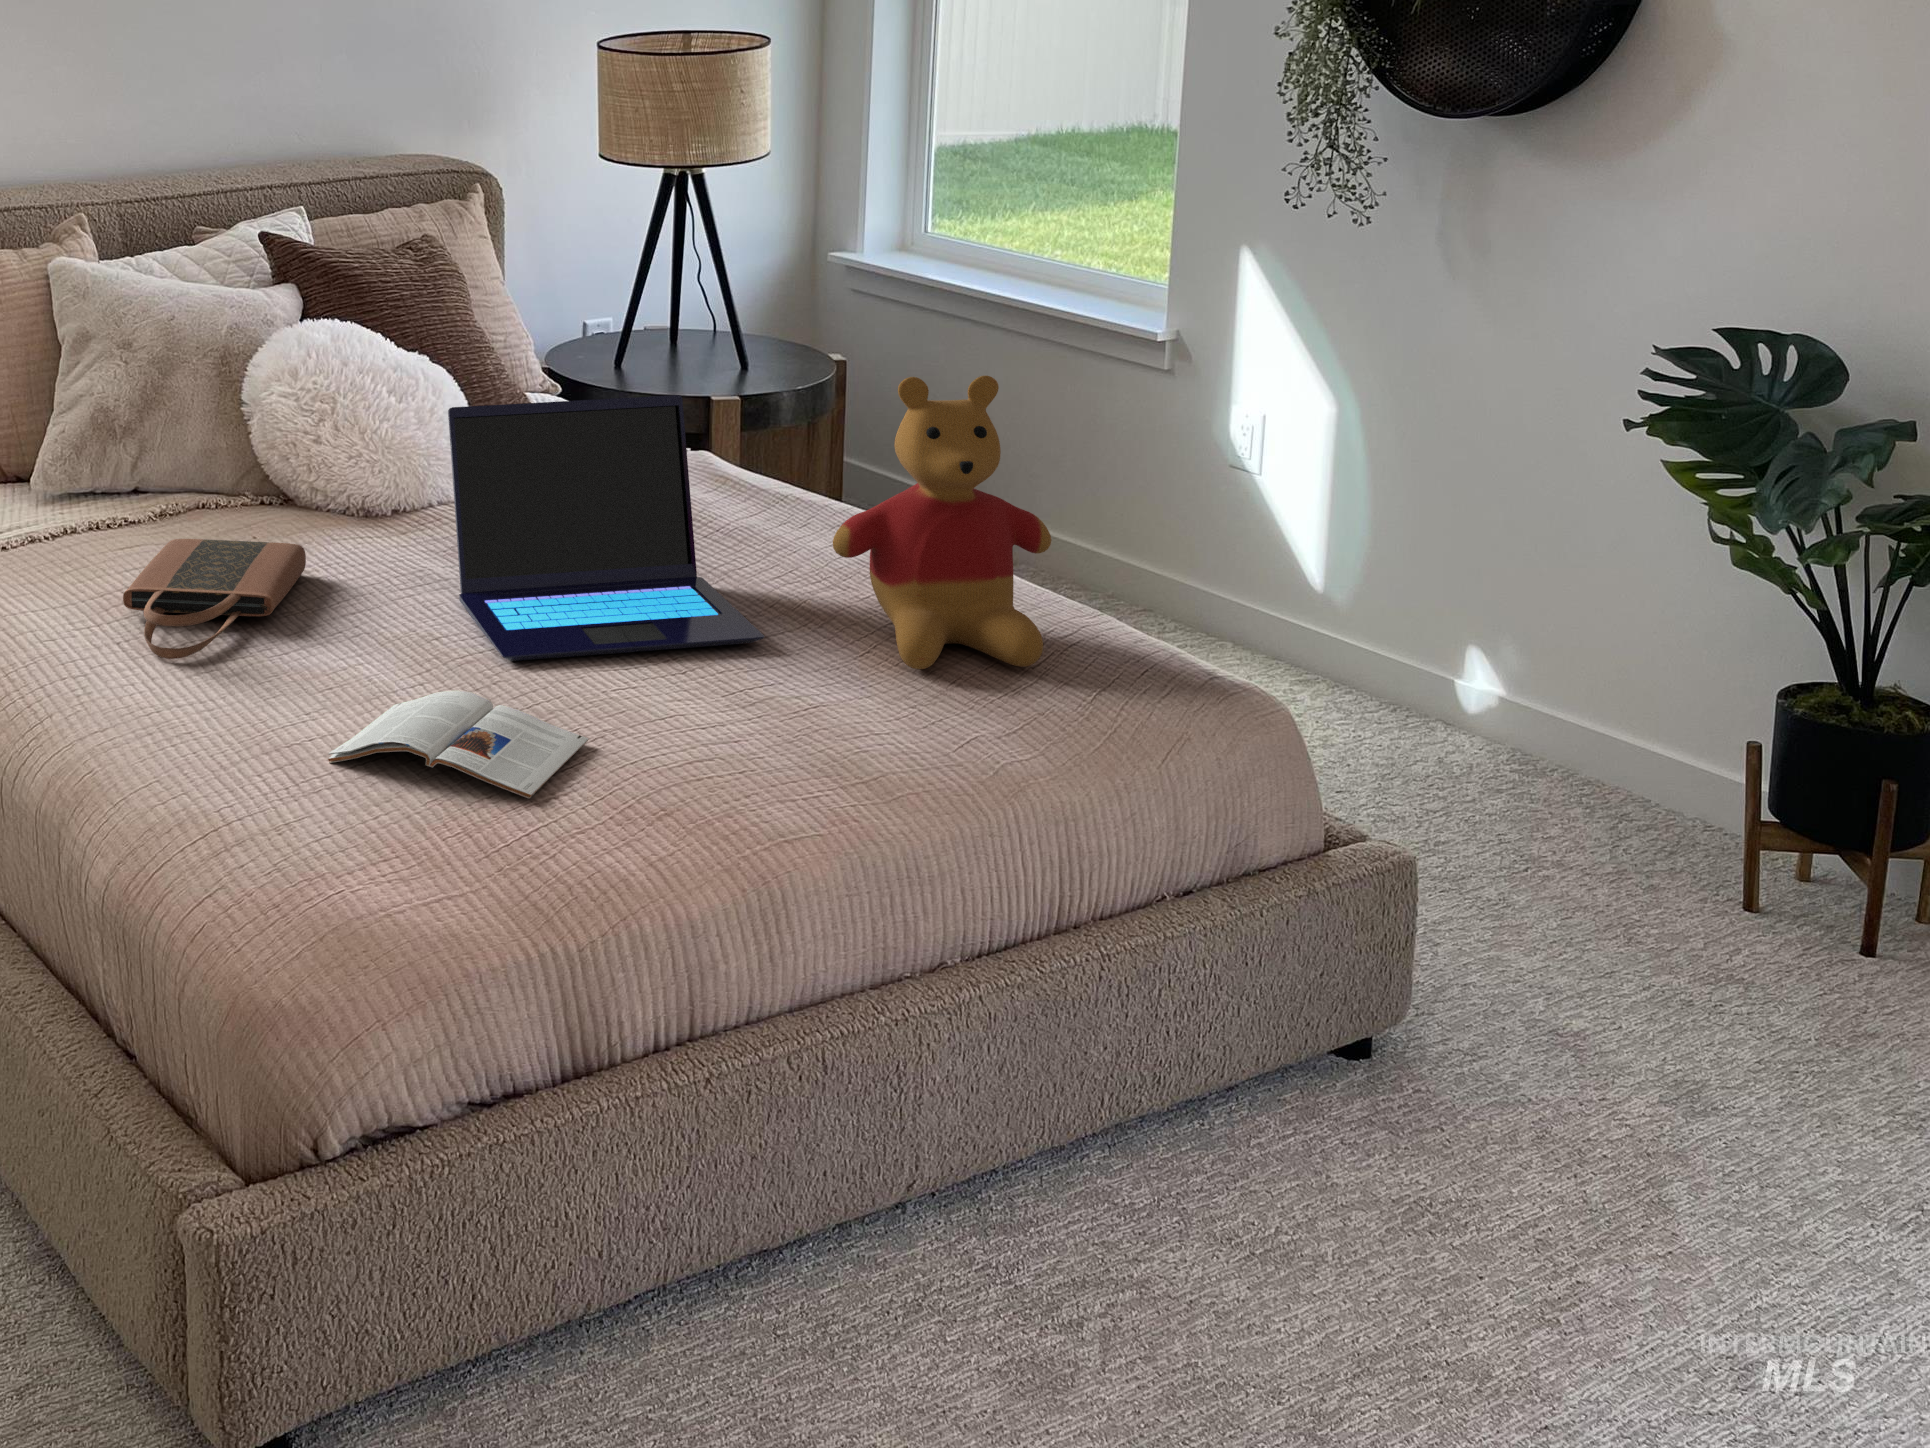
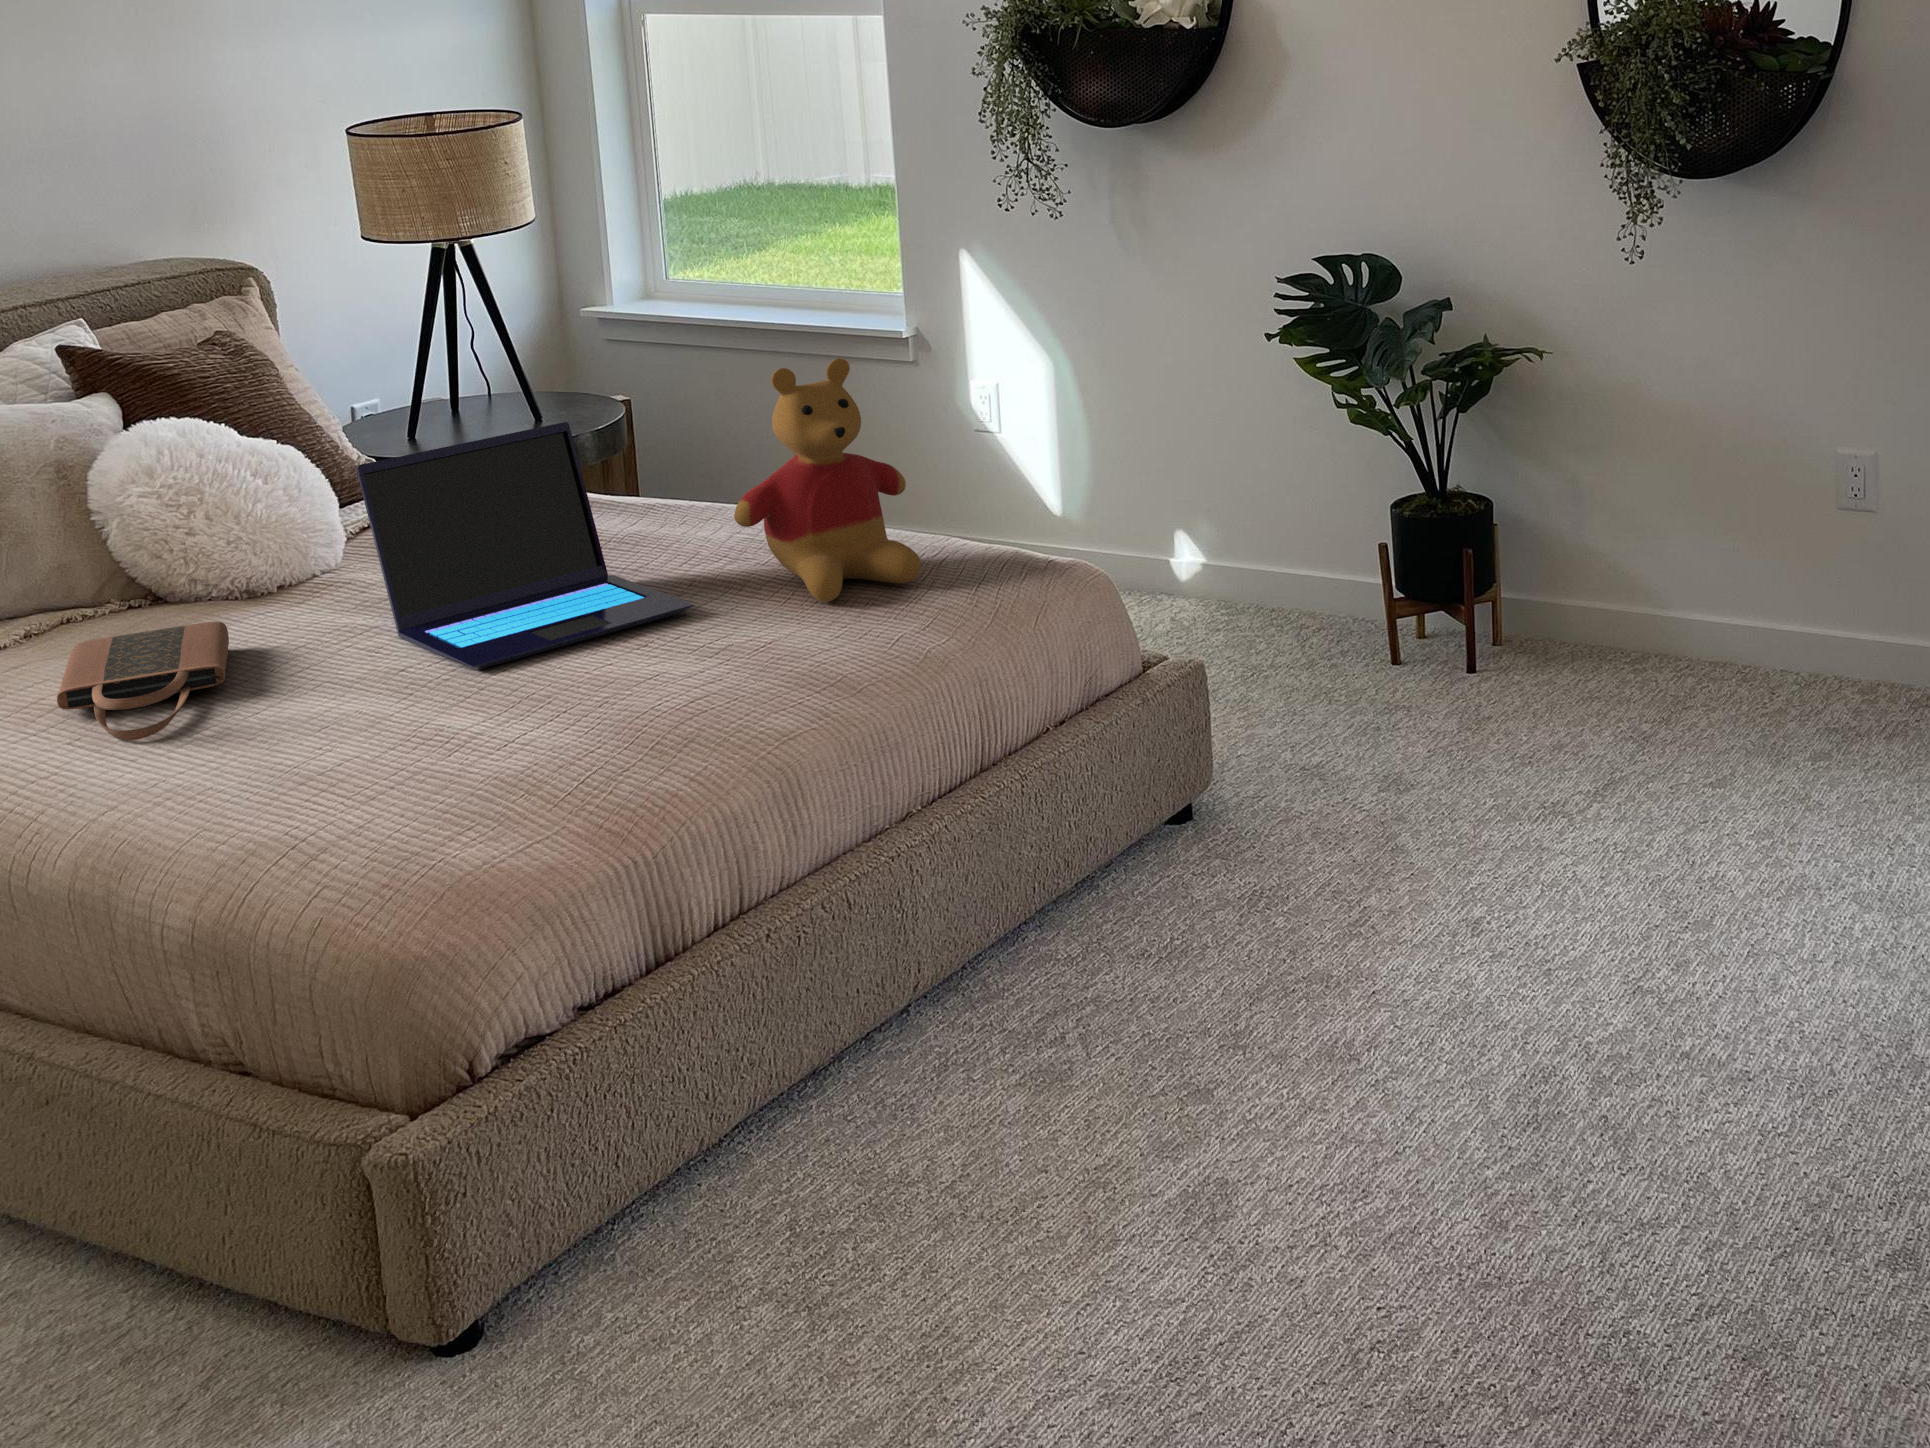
magazine: present [328,690,589,798] -> none [357,693,587,778]

